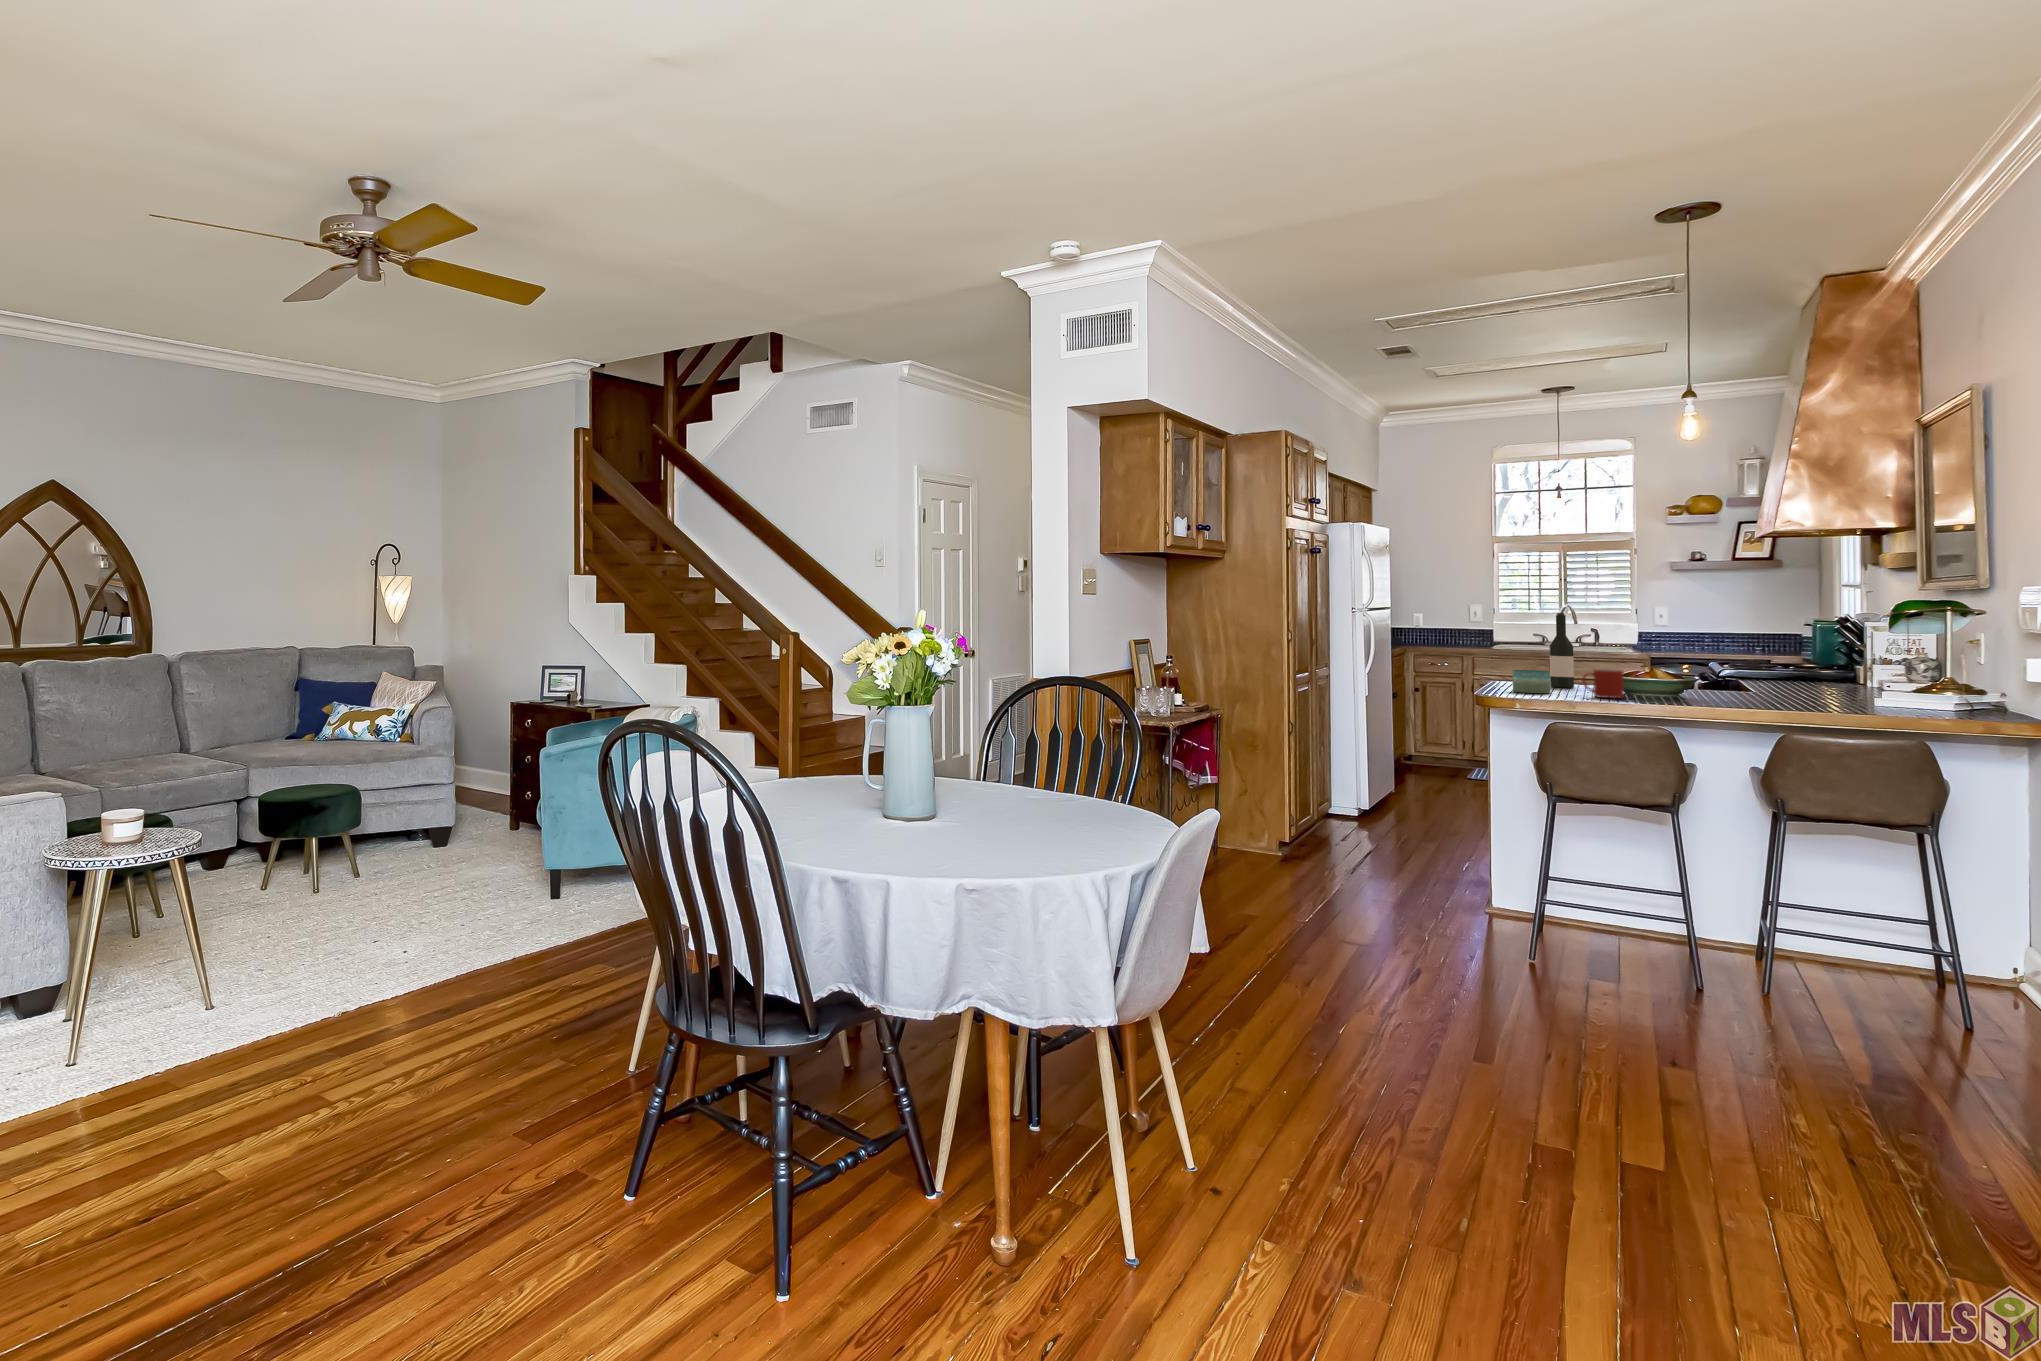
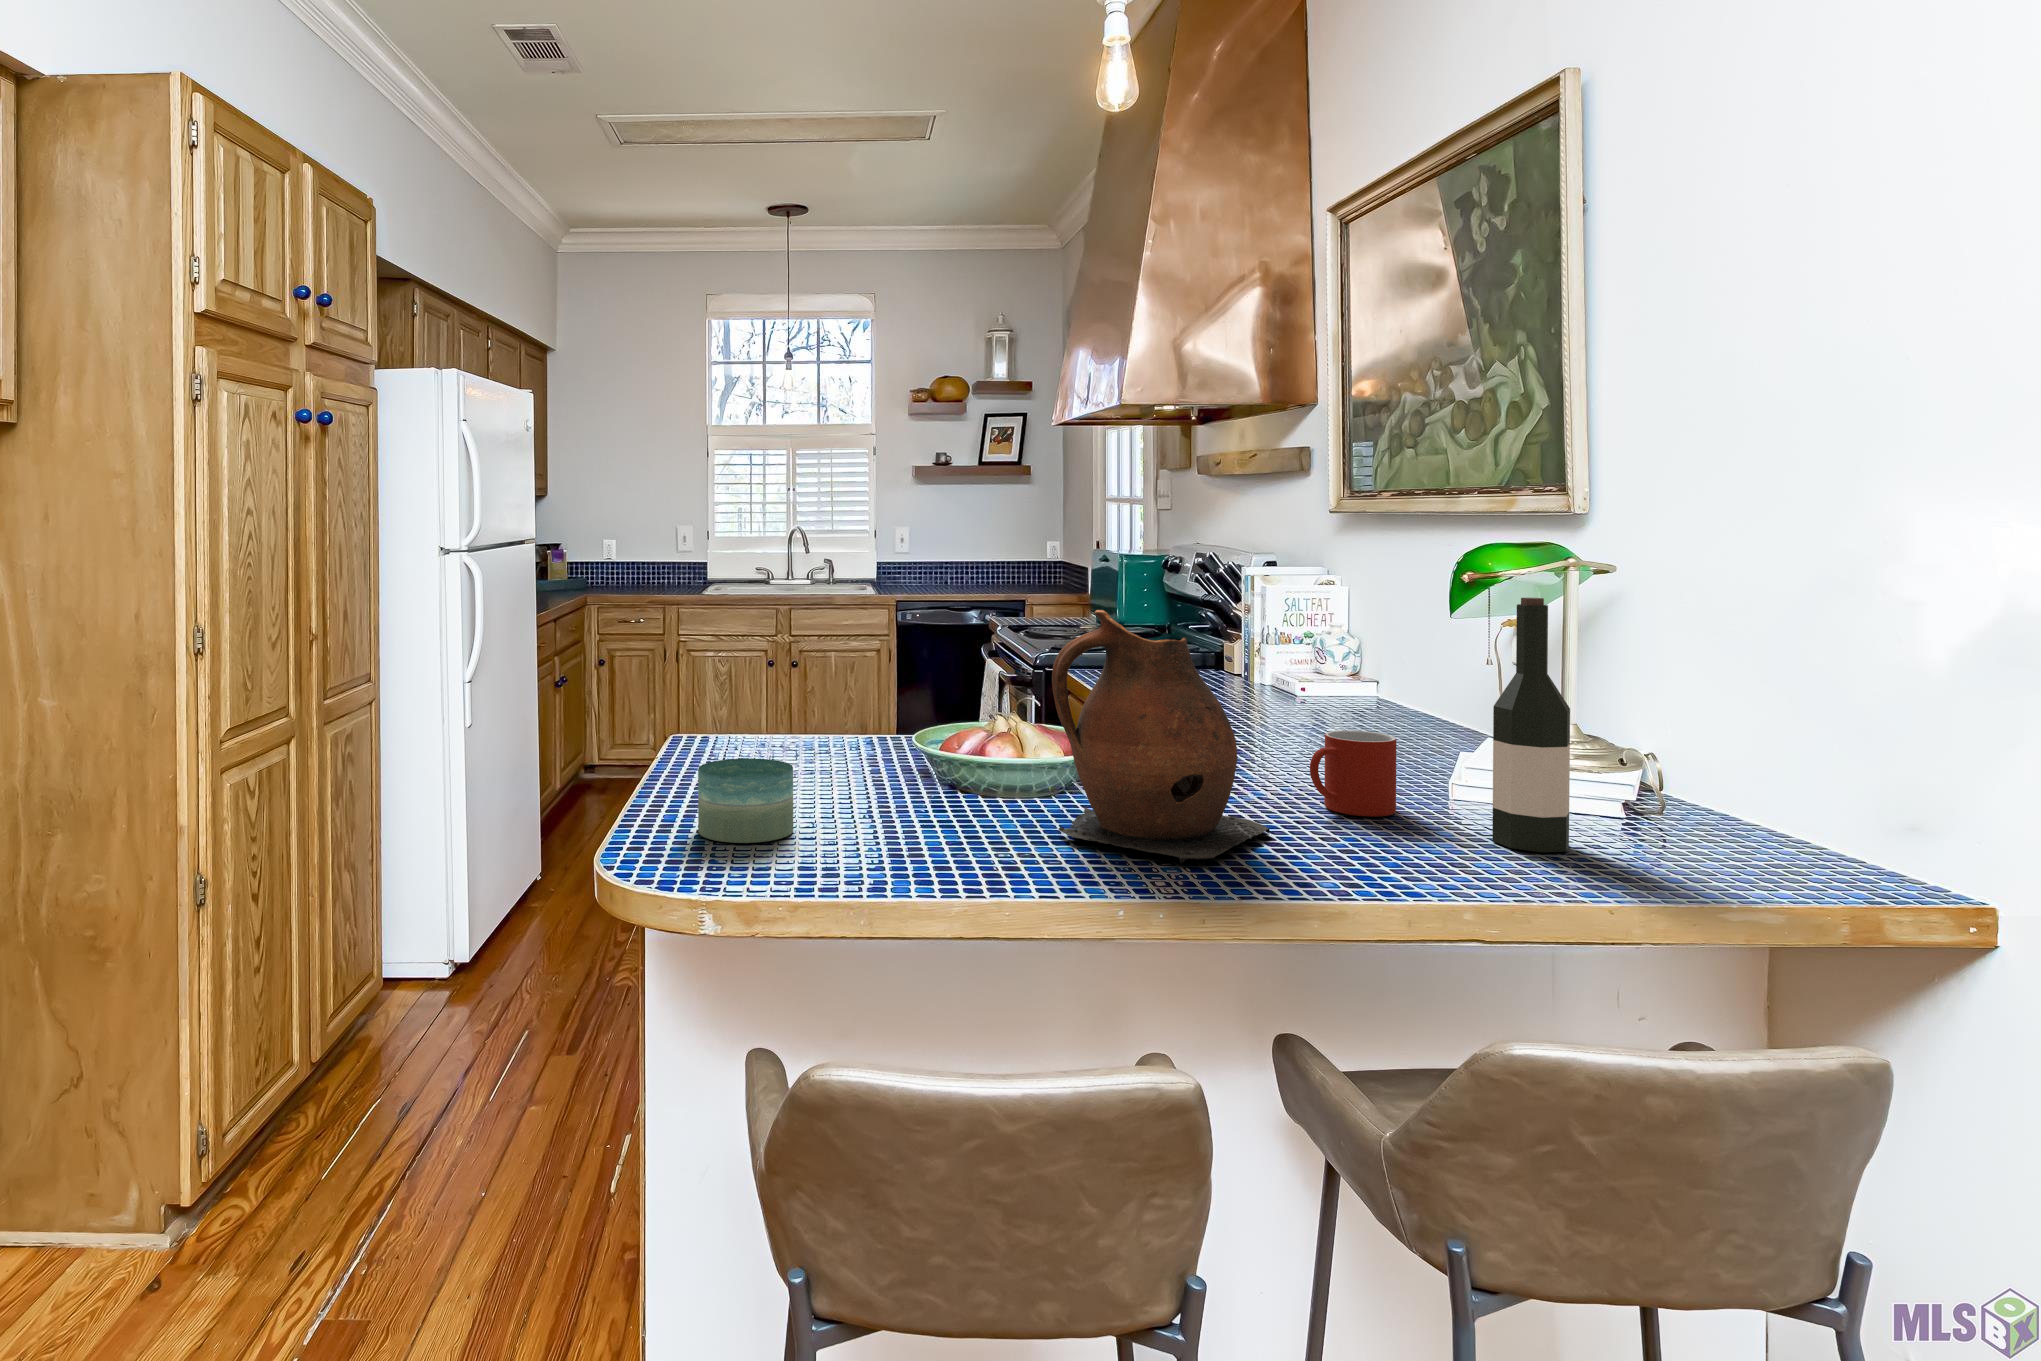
wine bottle: present [1550,613,1574,688] -> present [1492,598,1570,852]
ceramic pitcher: none [1658,621,1757,704] -> present [1052,610,1270,863]
mug: present [1582,669,1624,699] -> present [1310,731,1396,817]

